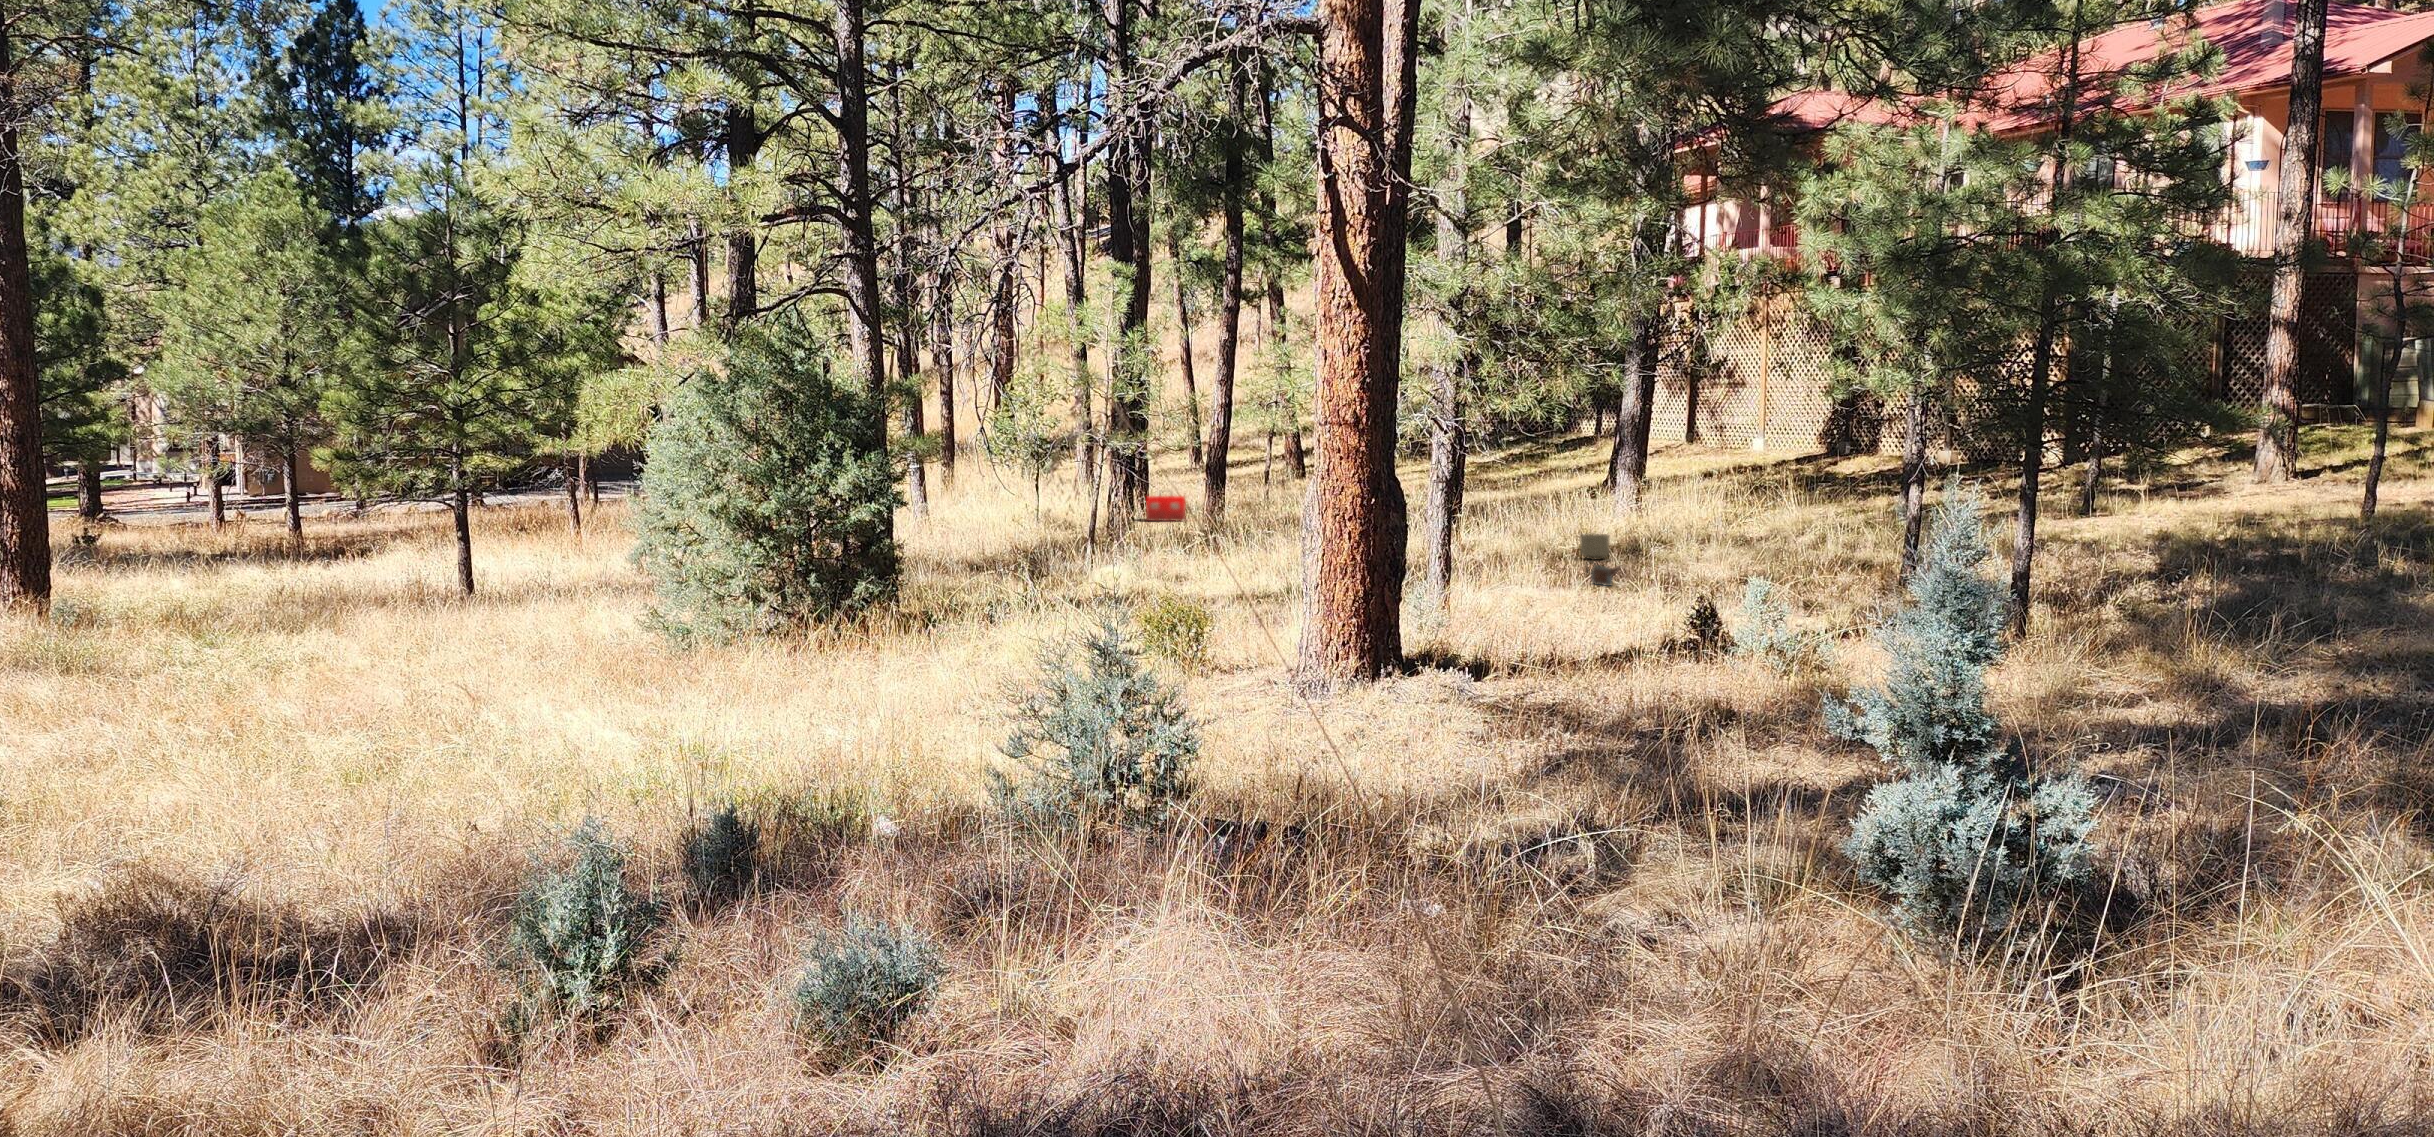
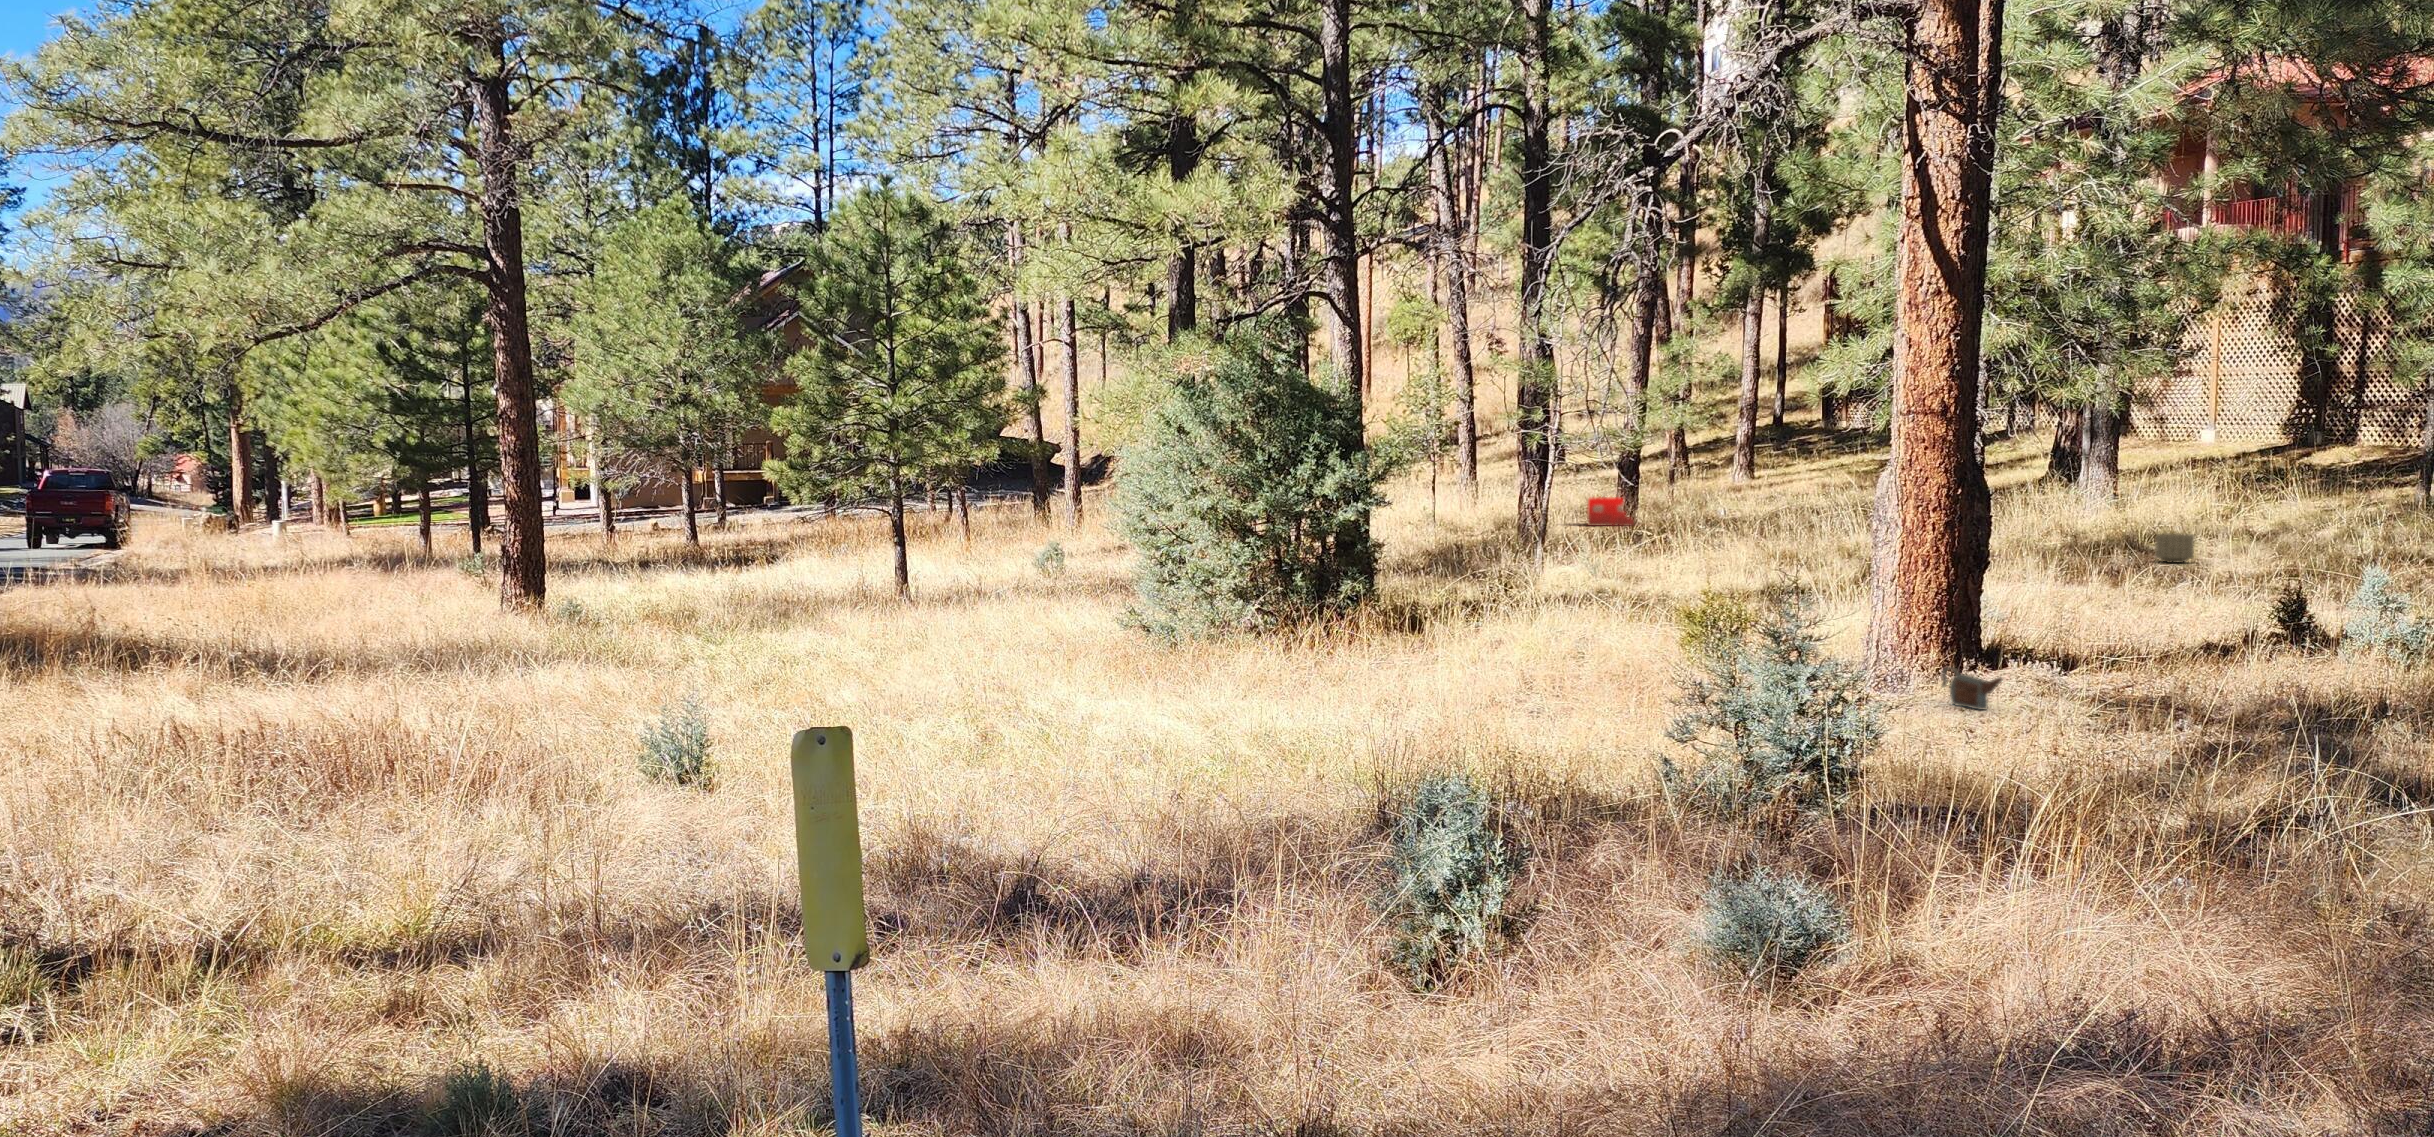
watering can: present [1586,561,1621,586] -> present [1942,667,2003,710]

